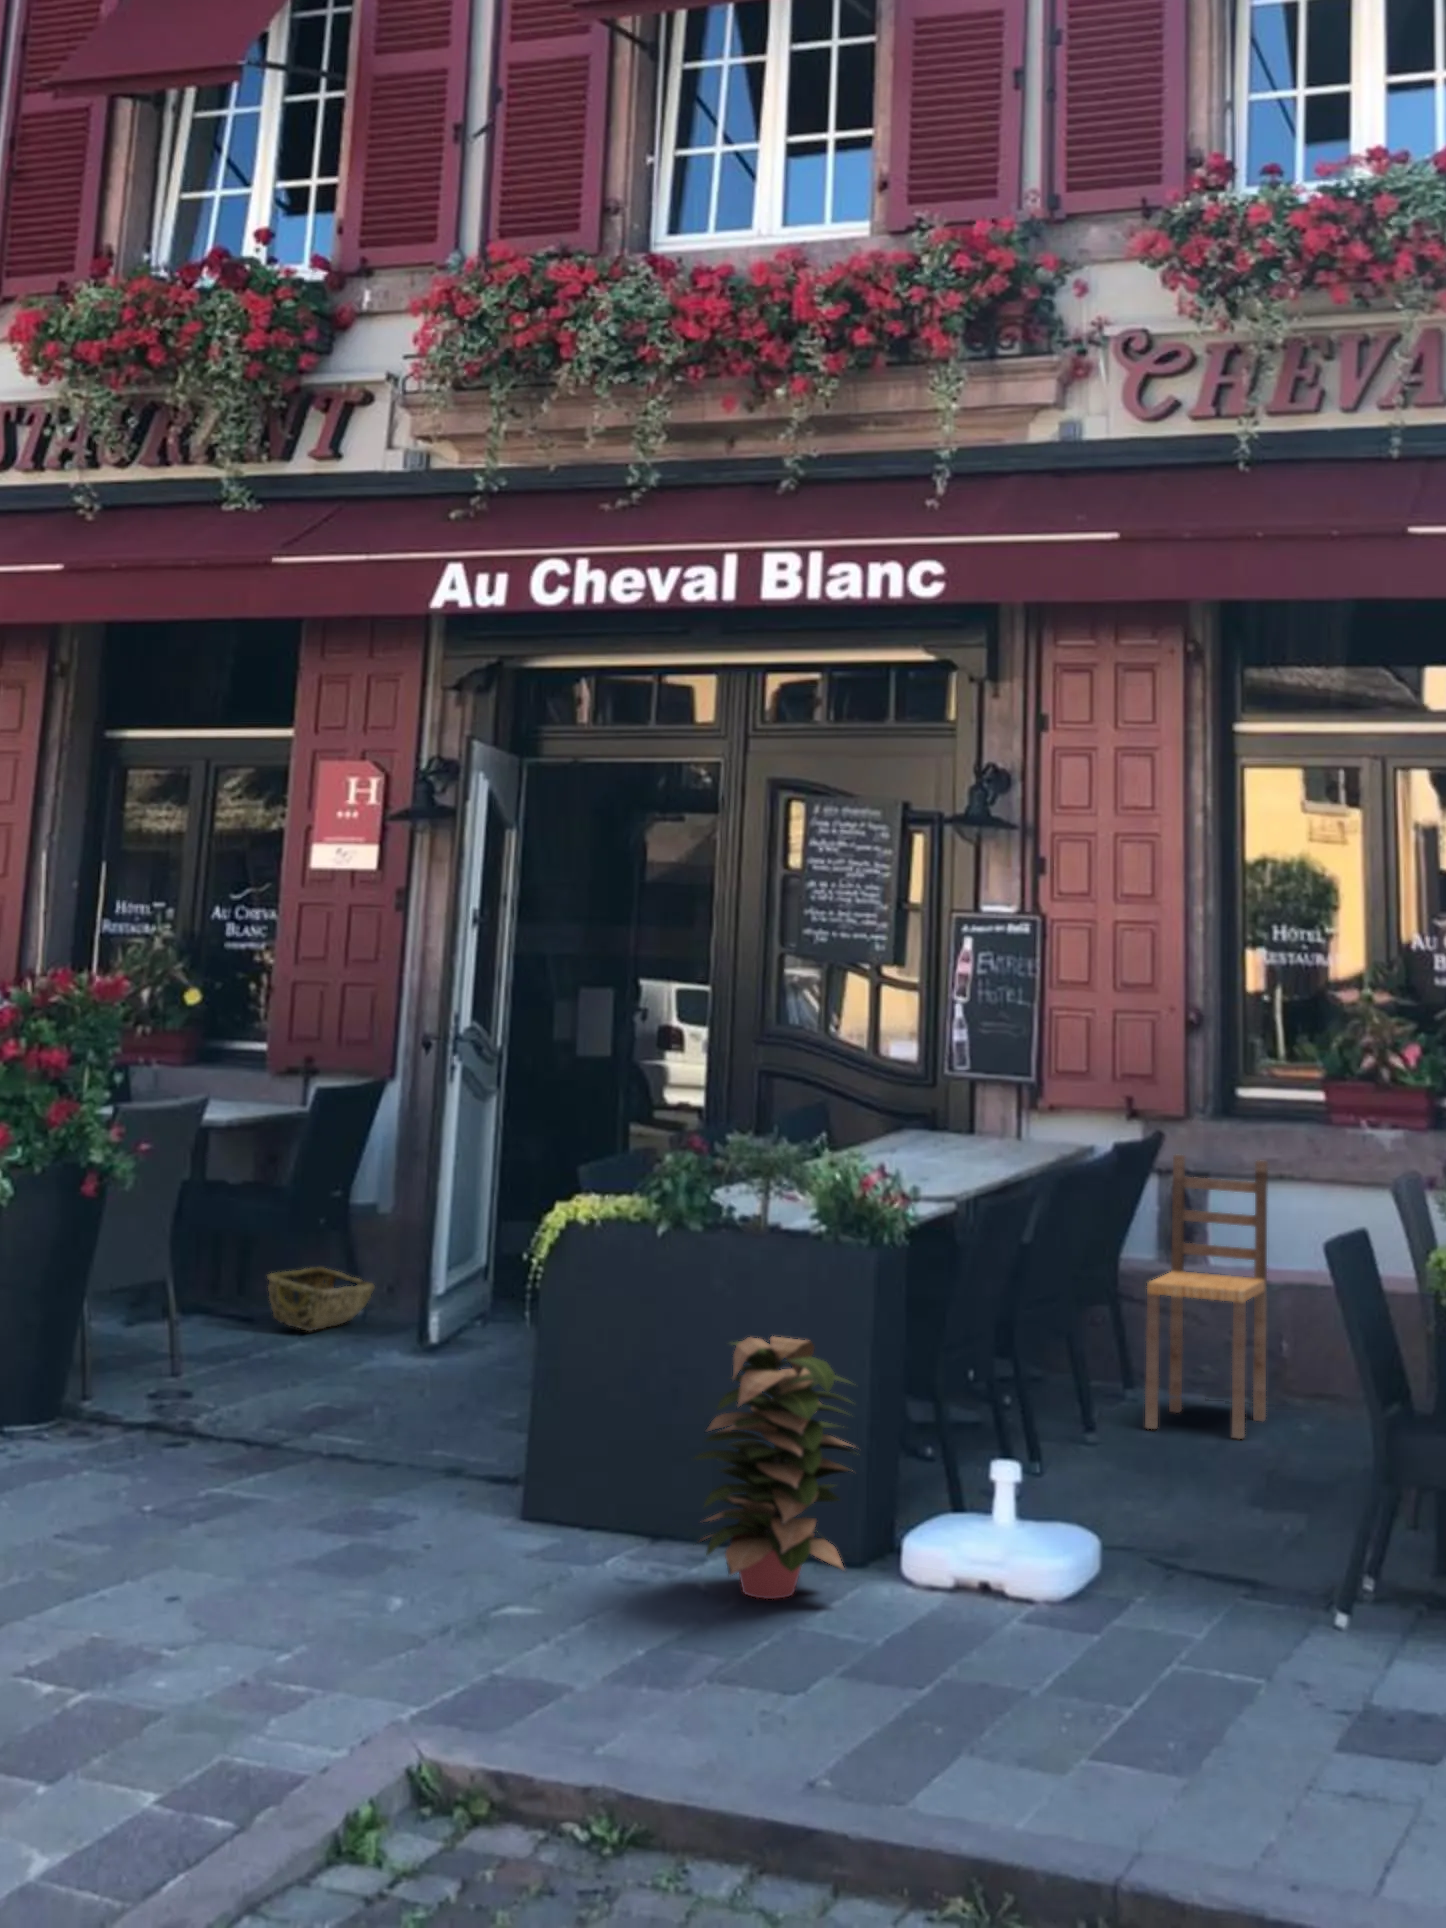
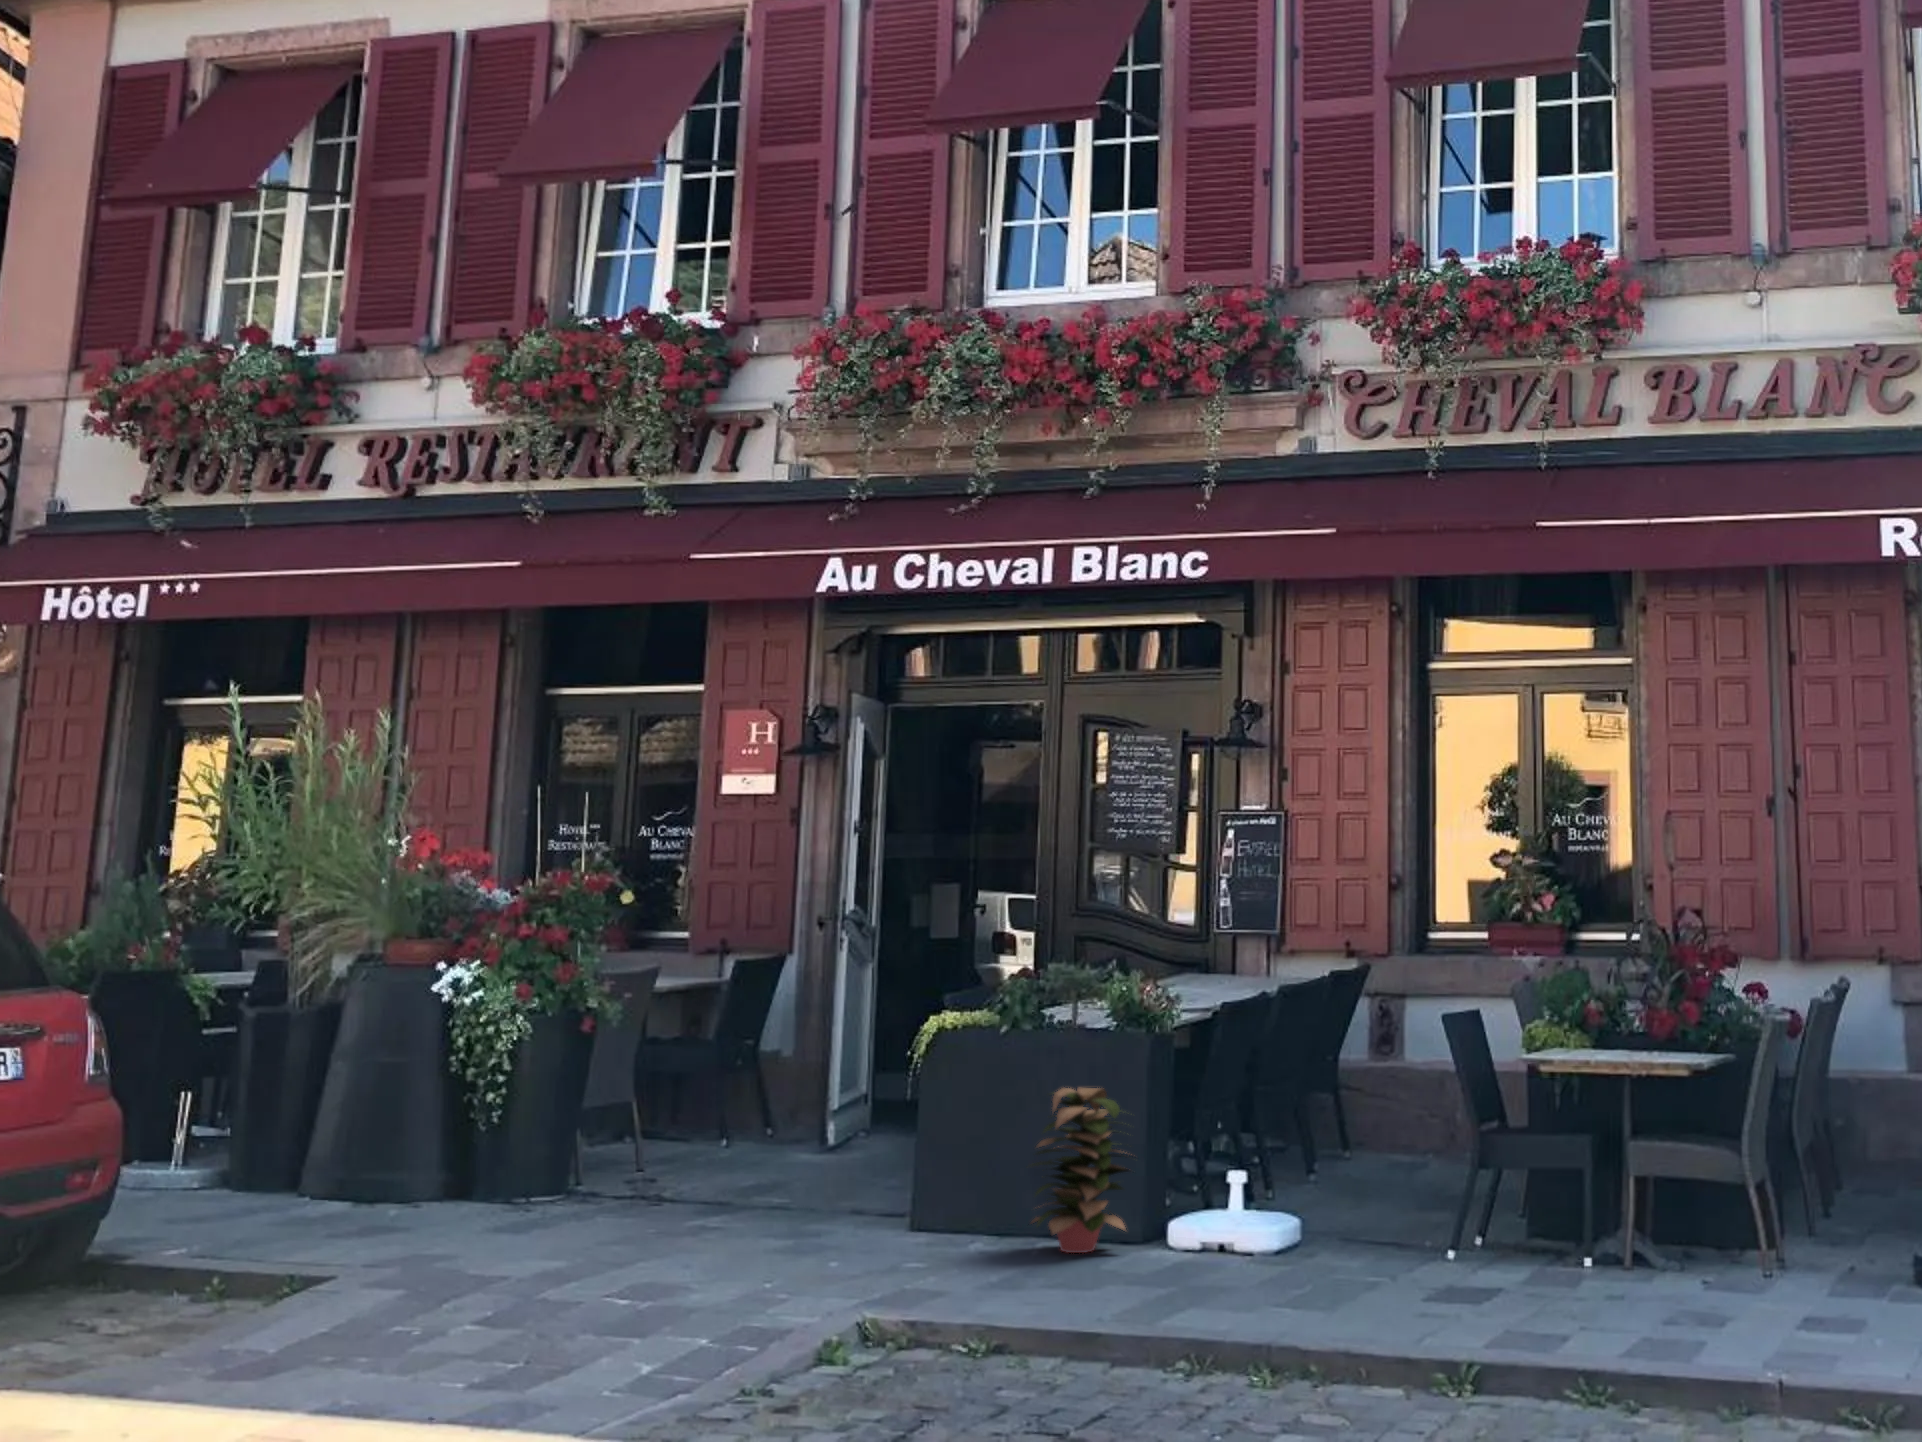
chair: present [1145,1155,1268,1439] -> none [1357,982,1448,1177]
woven basket: present [267,1267,374,1331] -> none [700,1104,783,1149]

